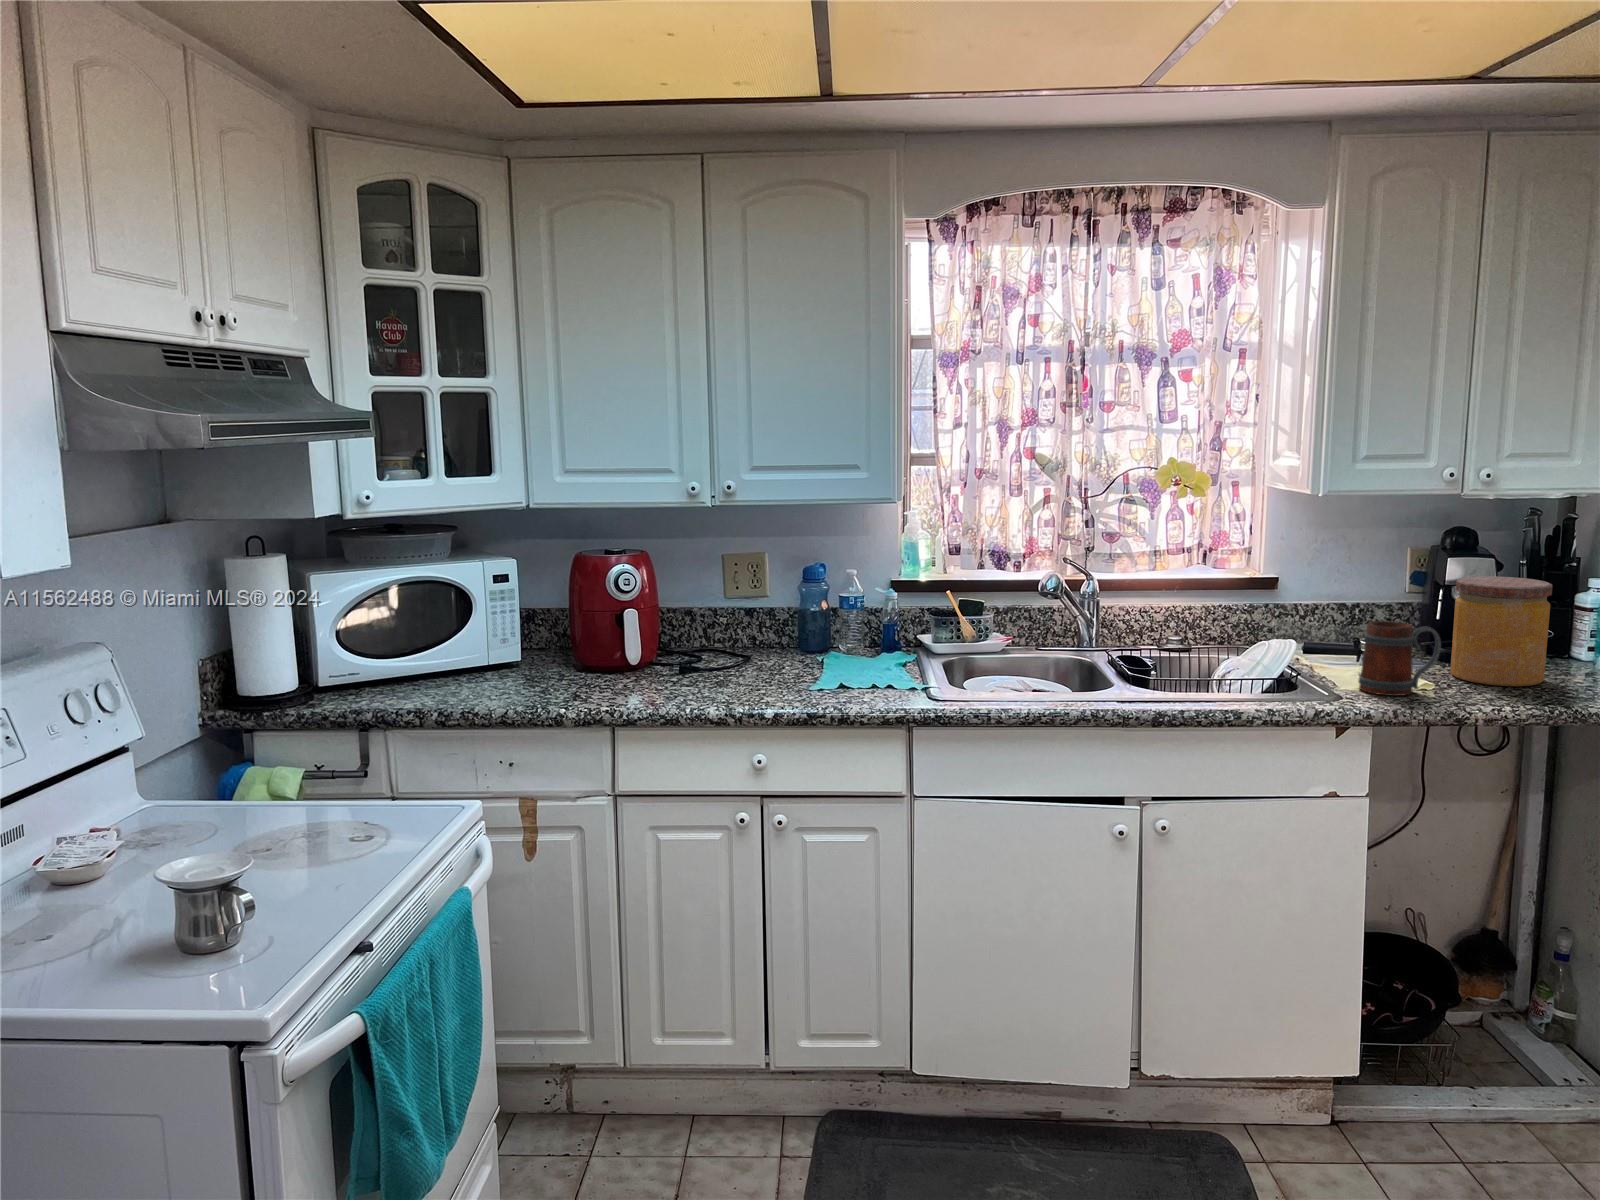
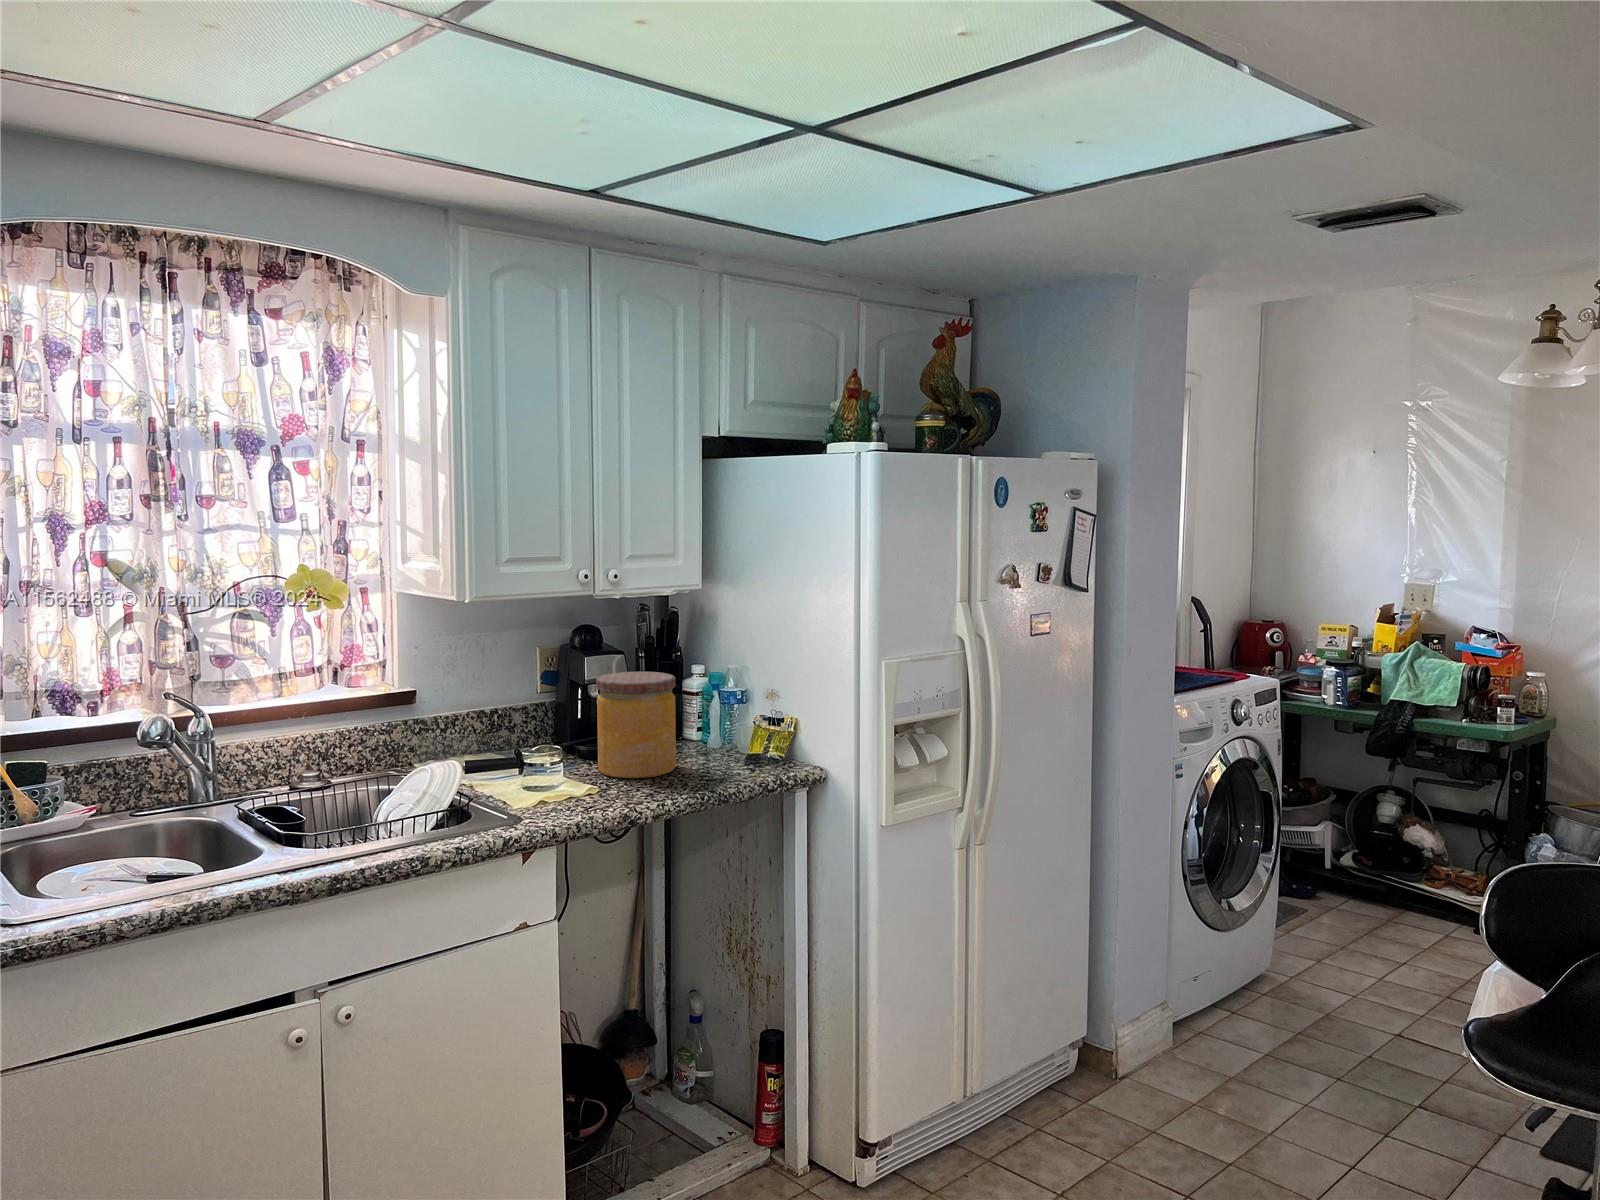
mug: present [1358,621,1441,696] -> none [528,729,600,807]

